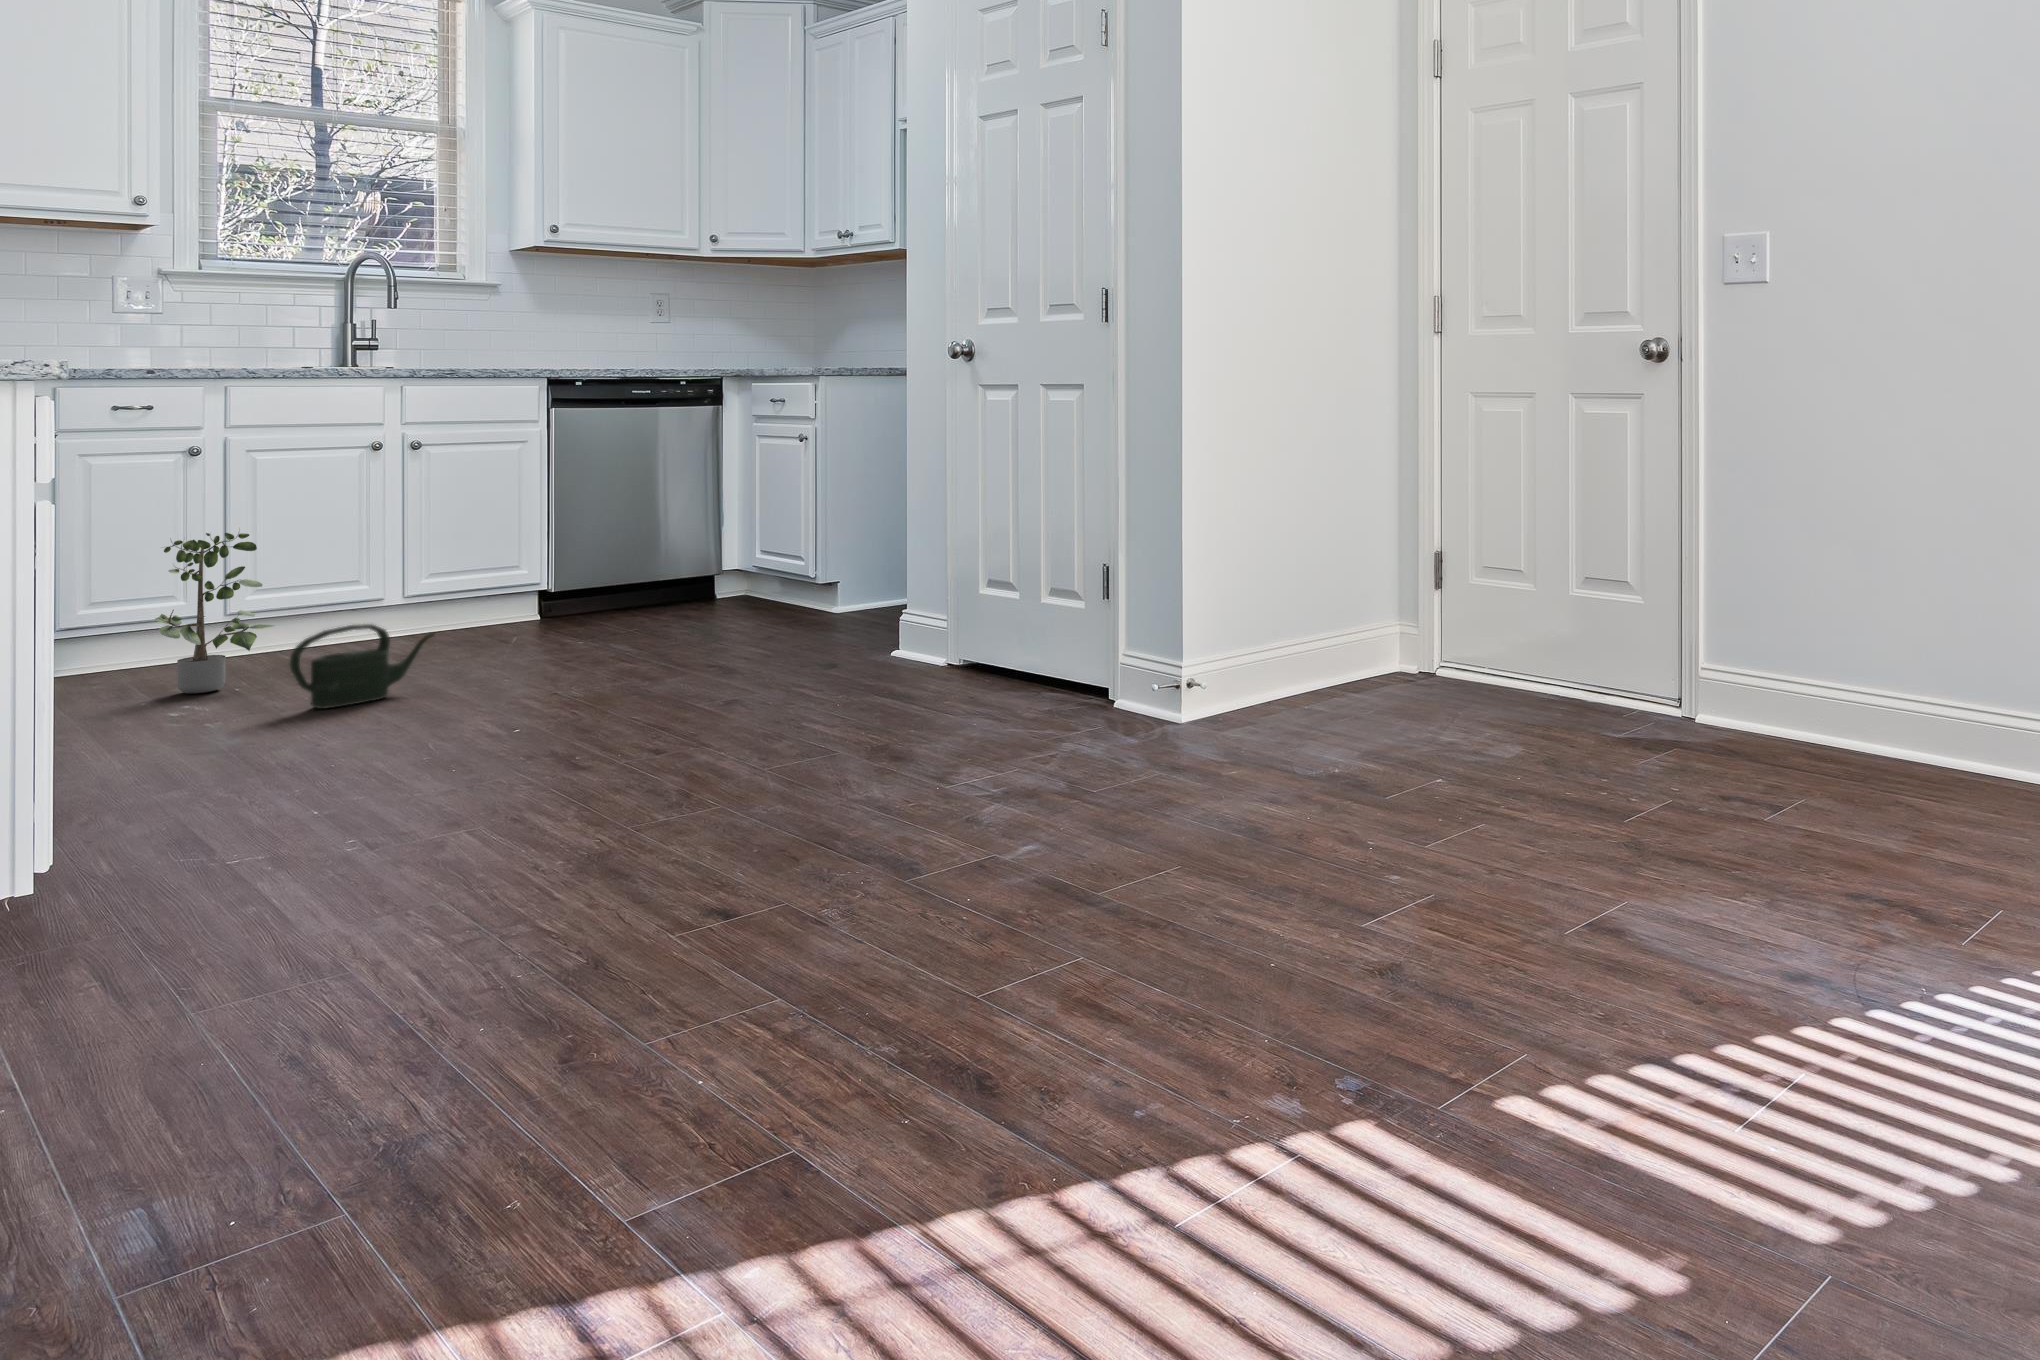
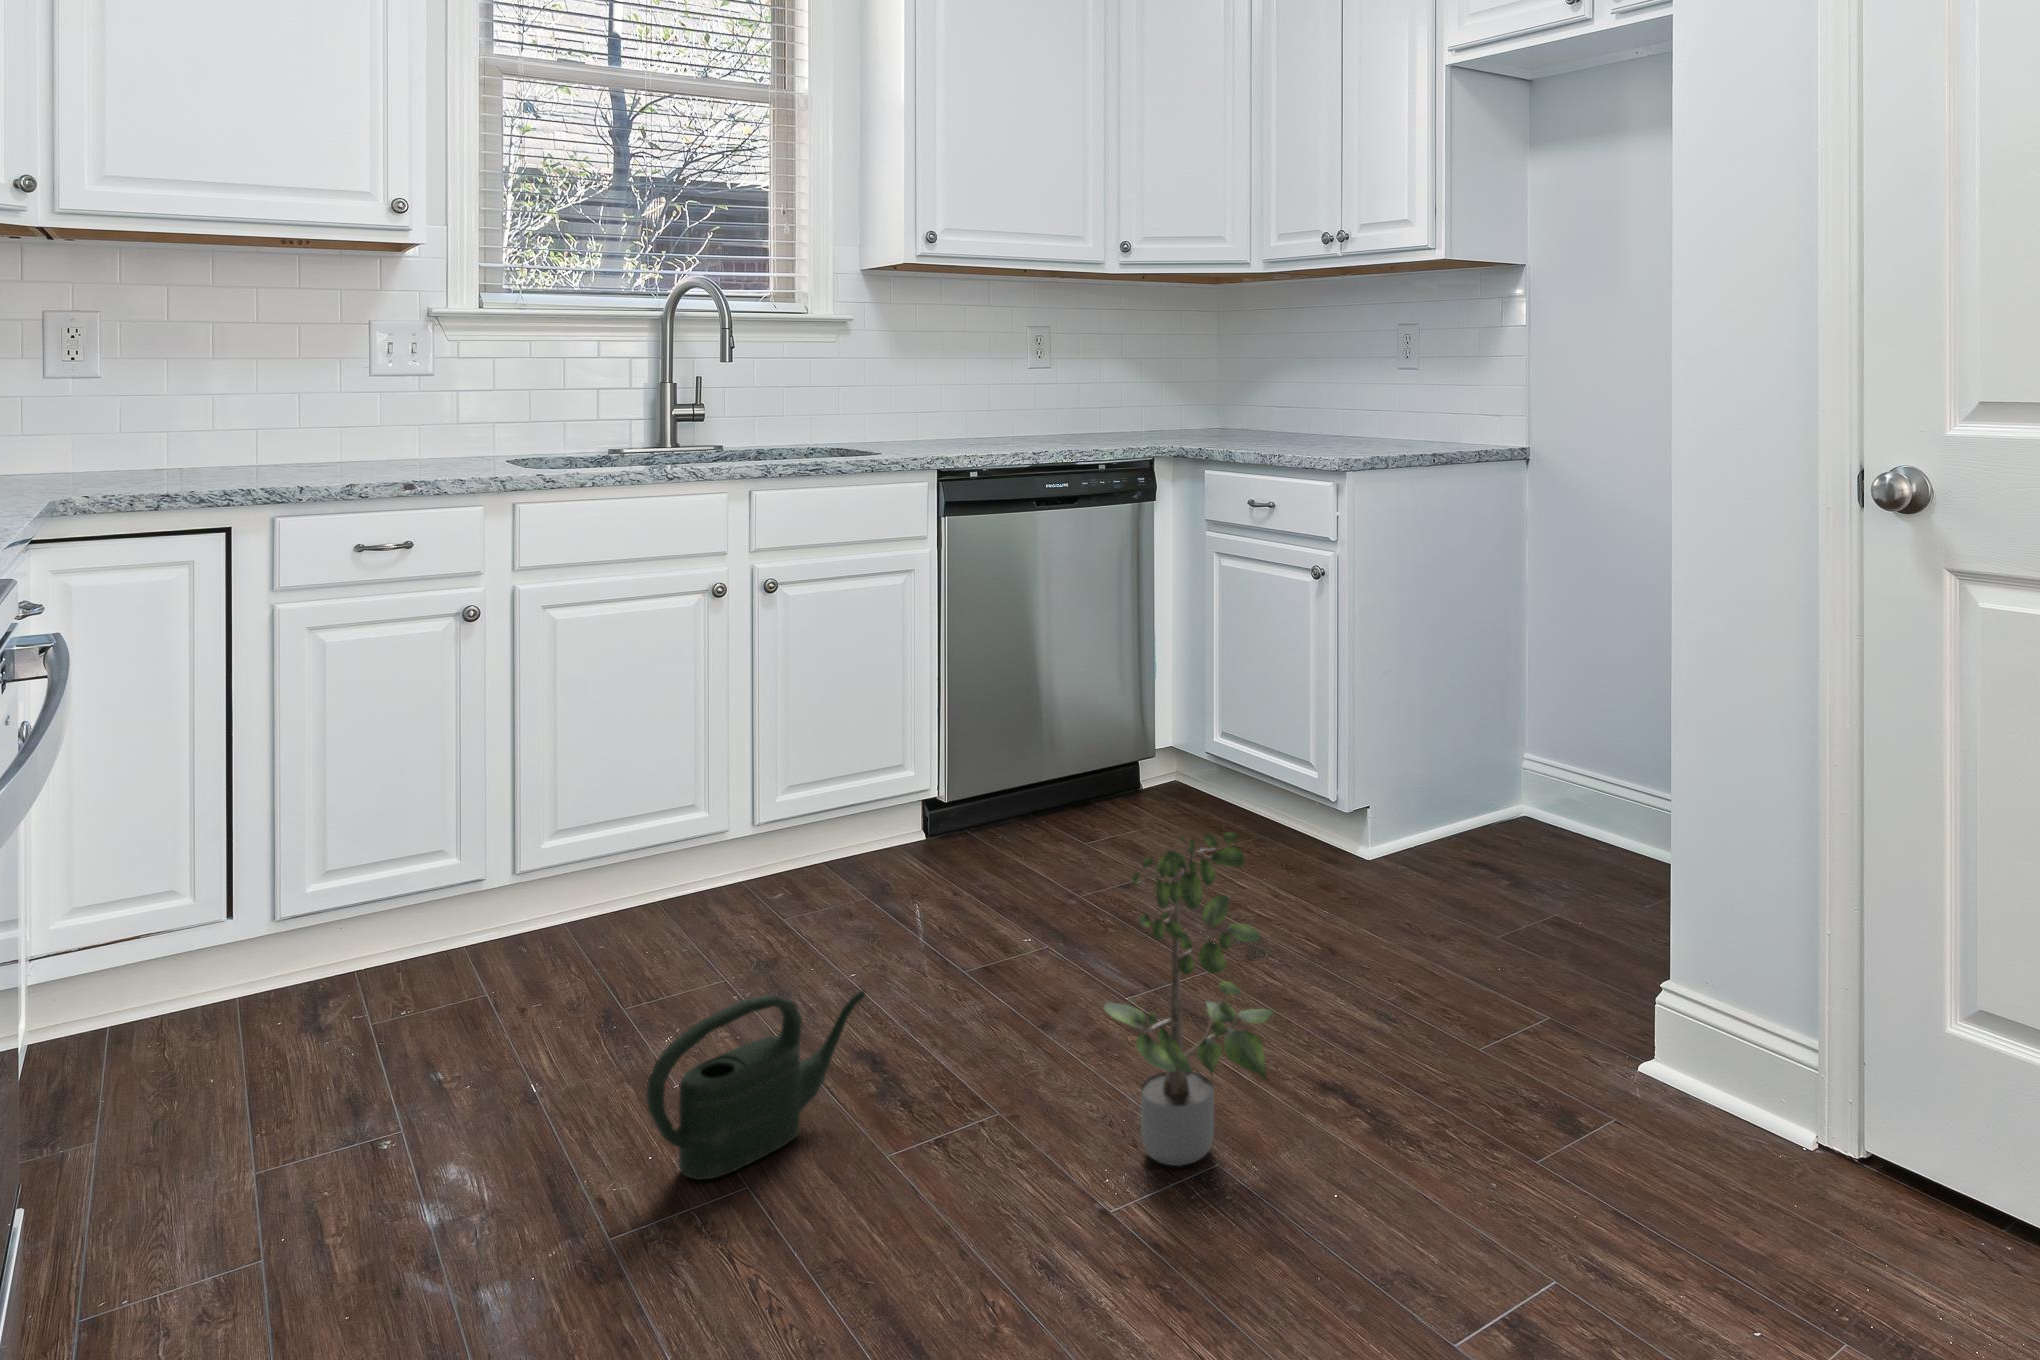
potted plant: present [155,533,274,693] -> present [1104,832,1274,1166]

